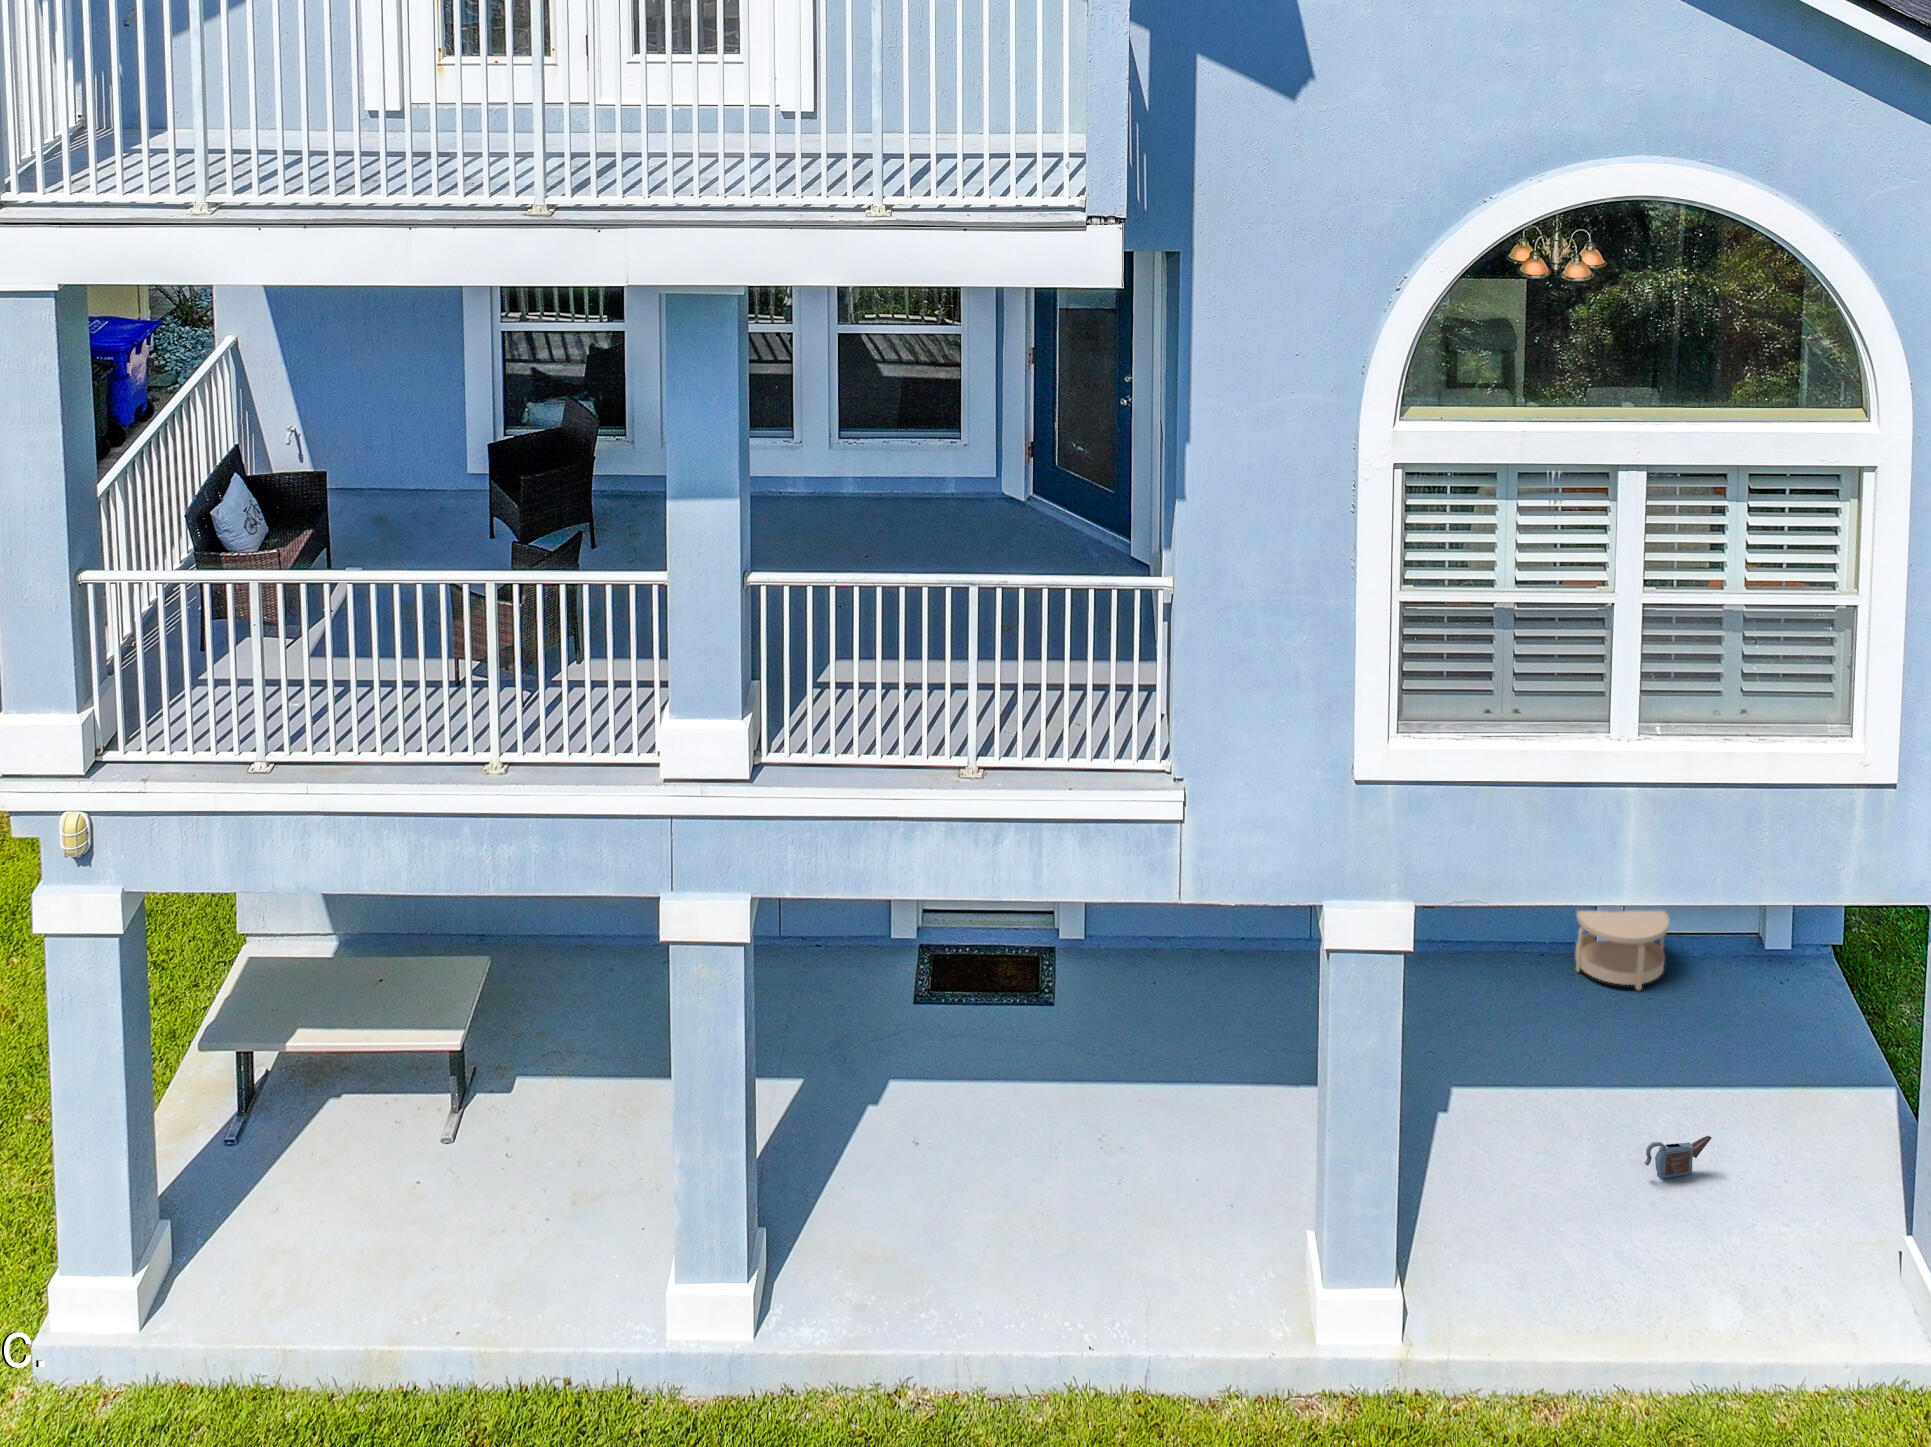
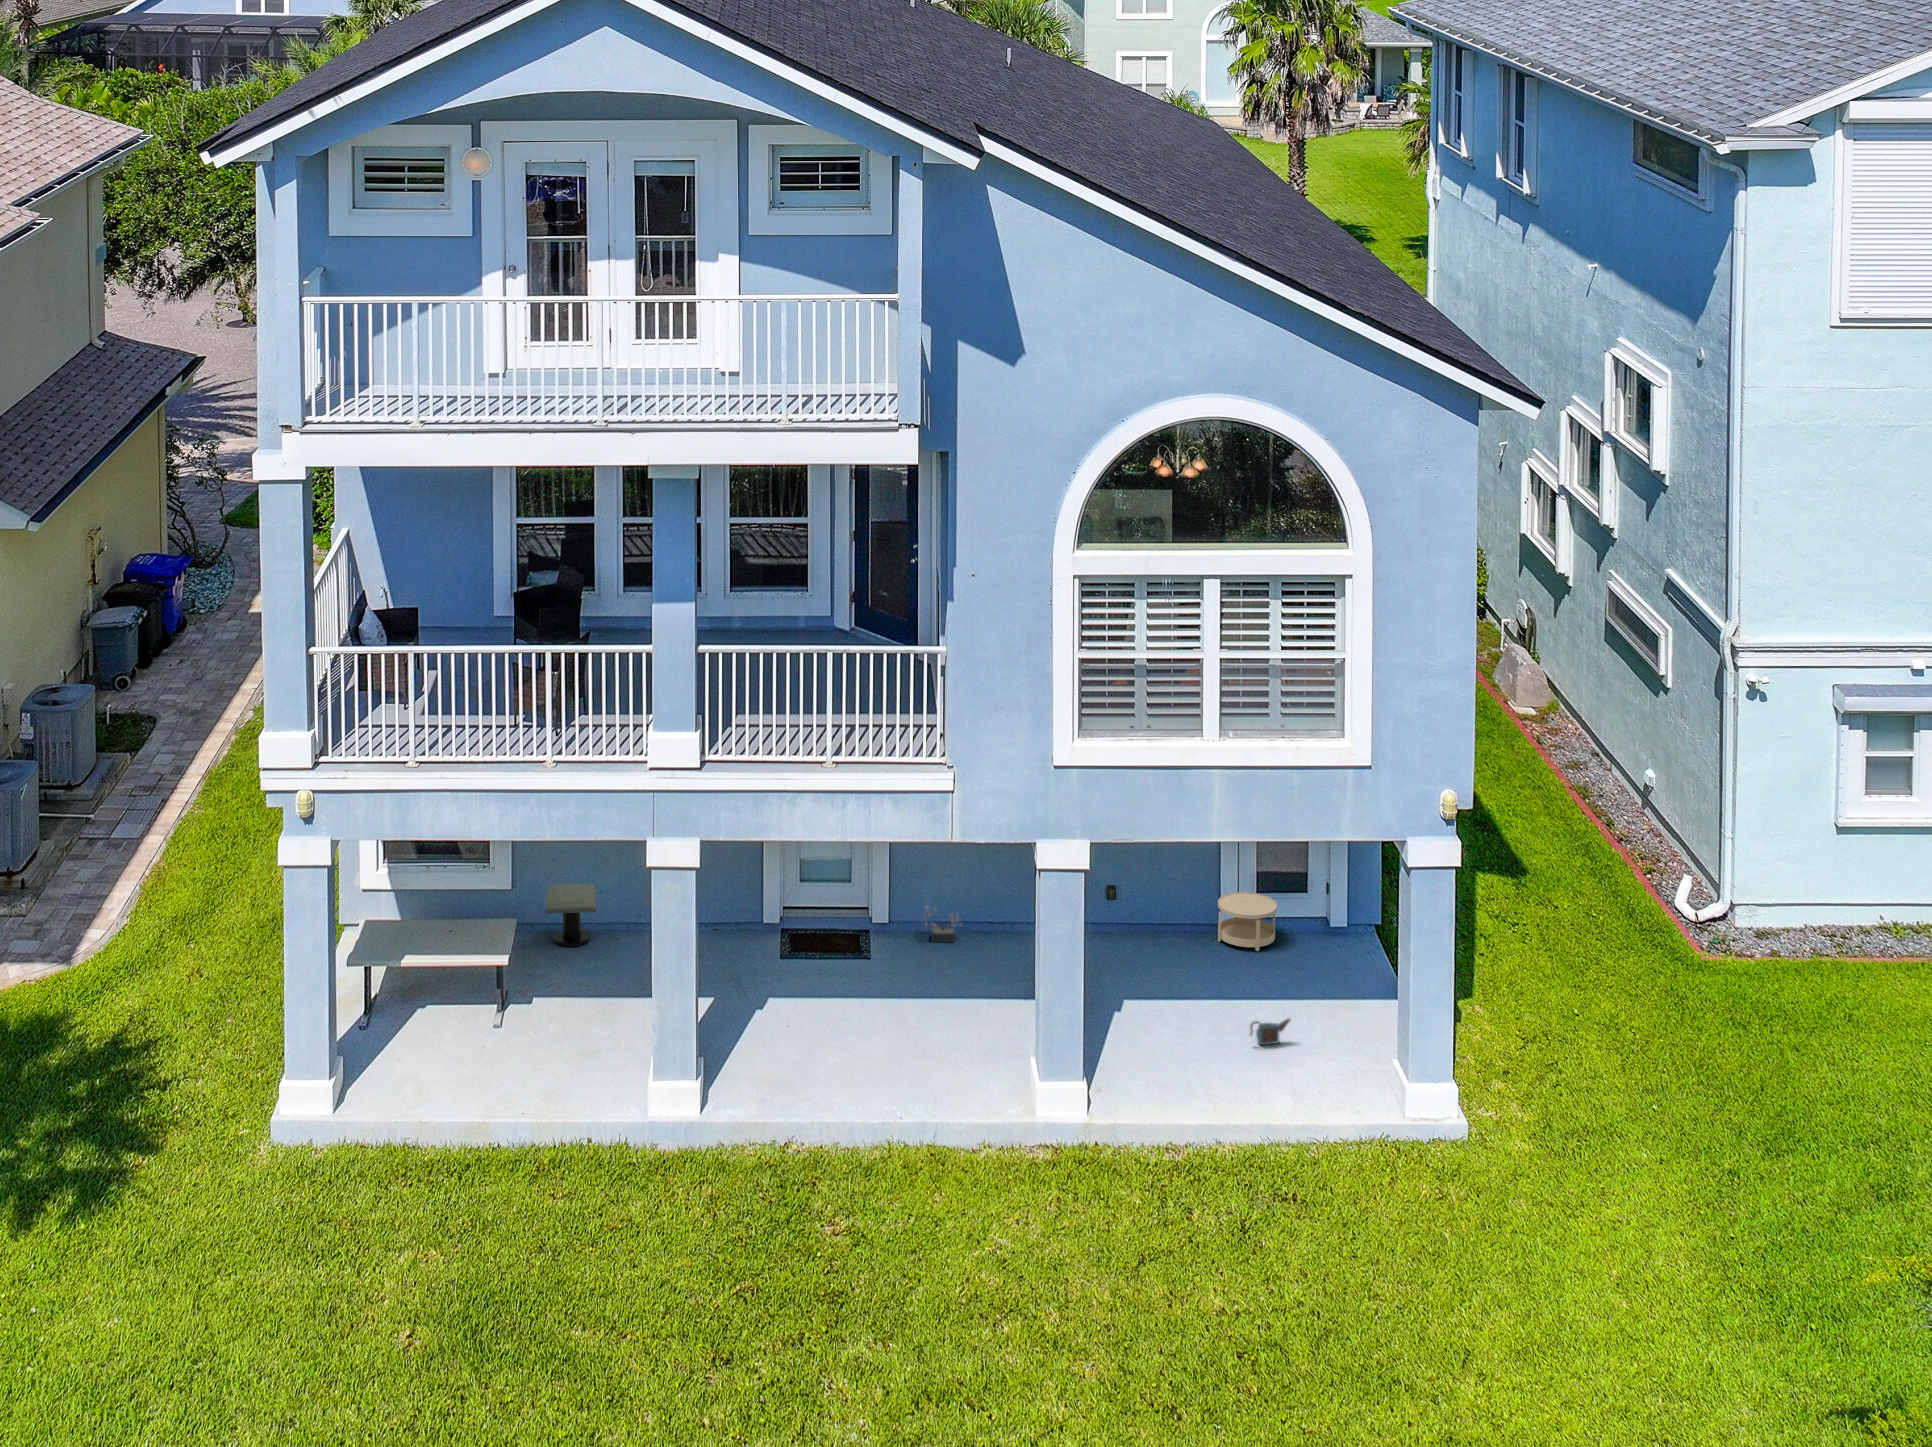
stool: none [537,883,619,984] -> present [546,883,597,947]
decorative plant: none [1117,914,1182,974] -> present [925,906,957,942]

